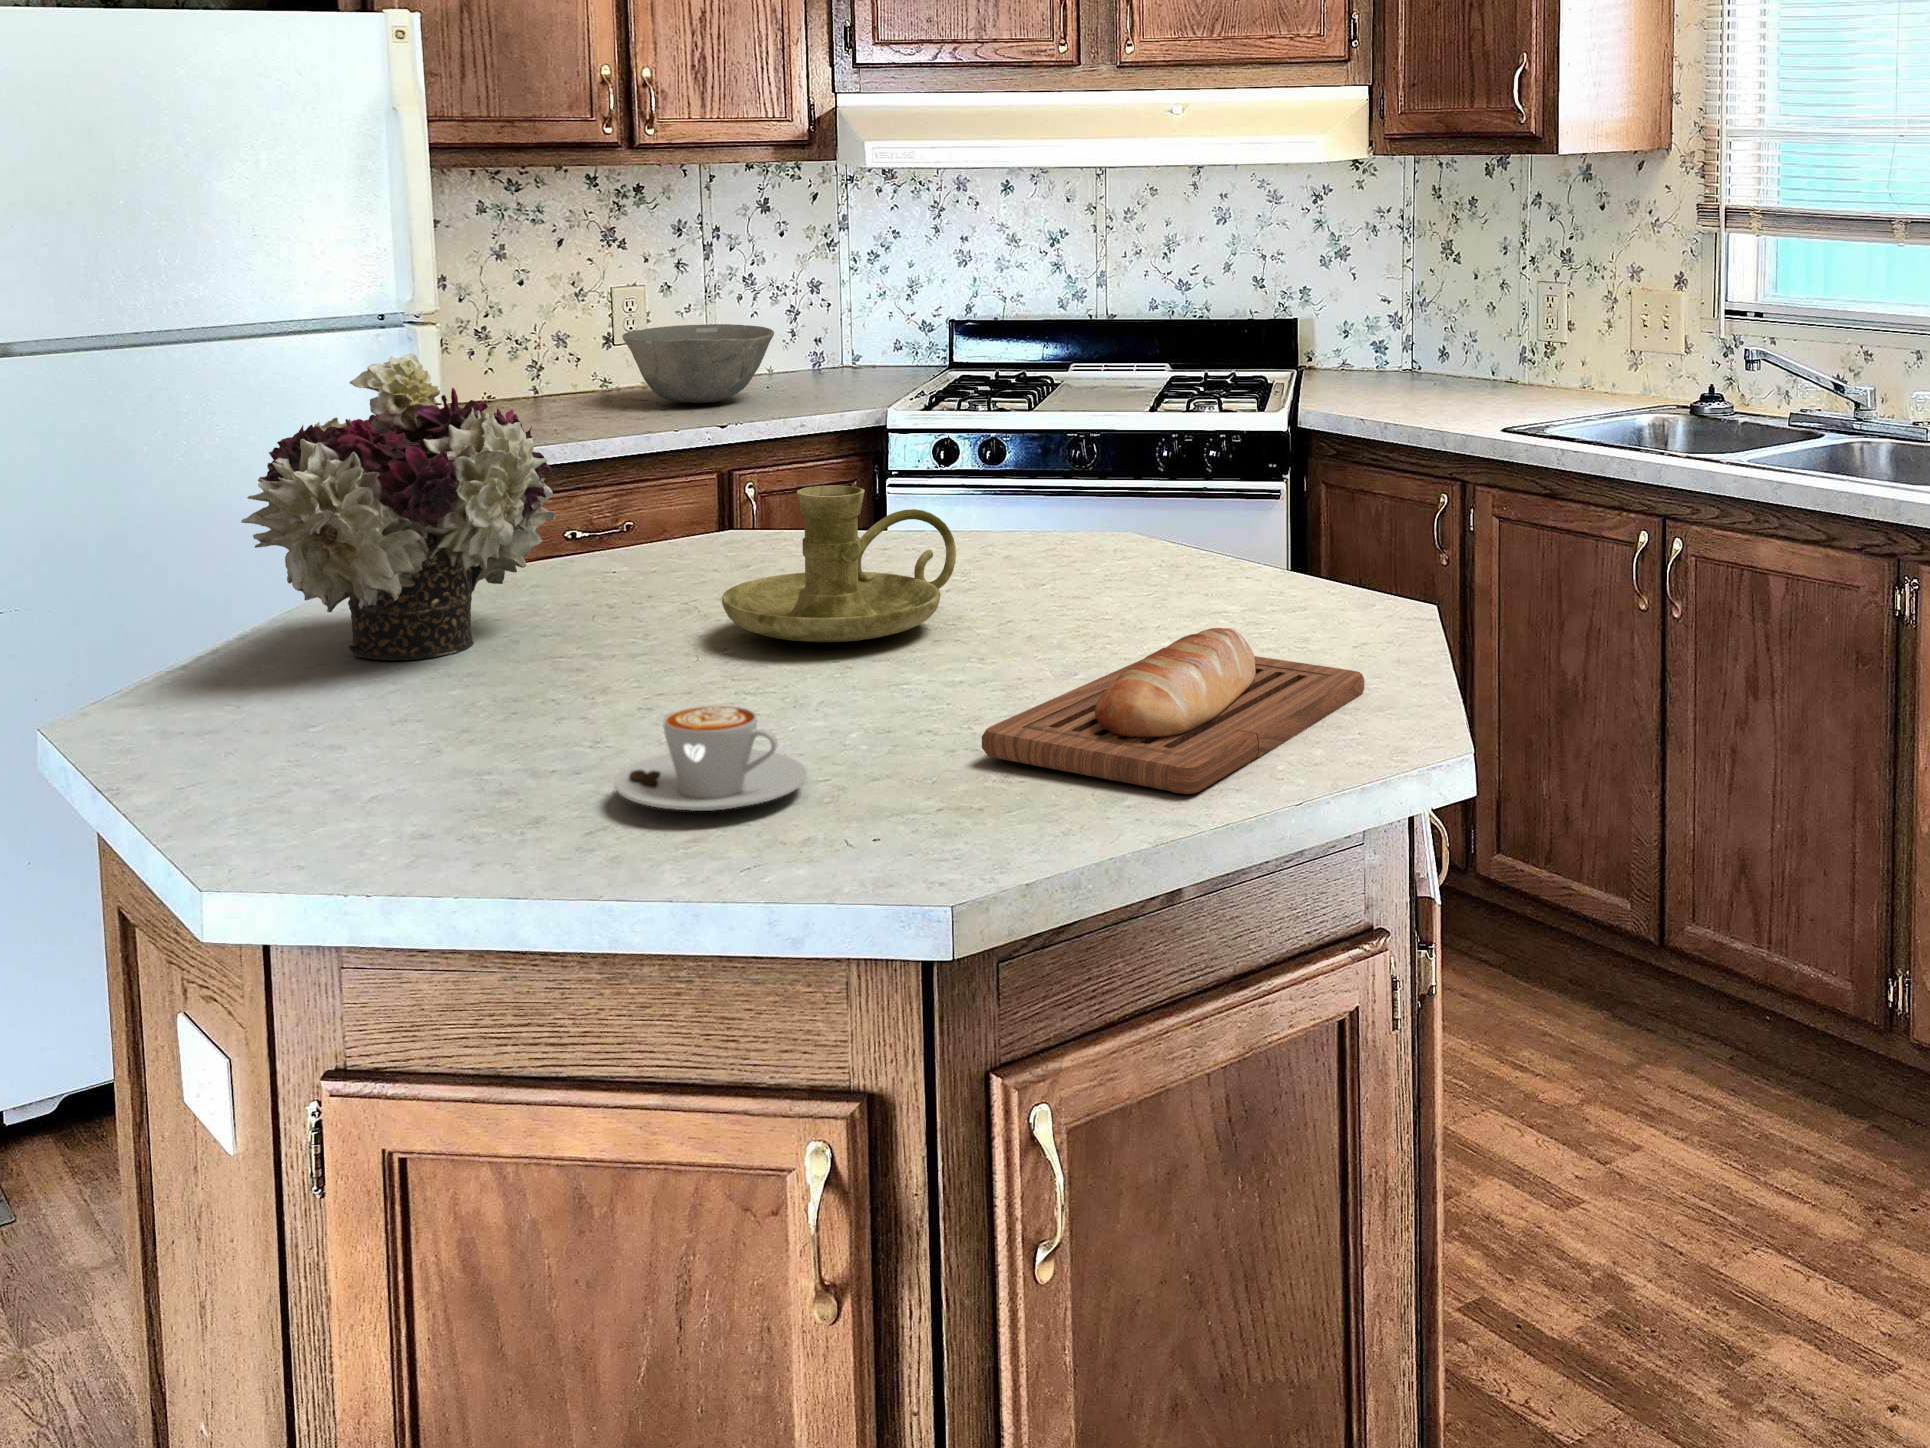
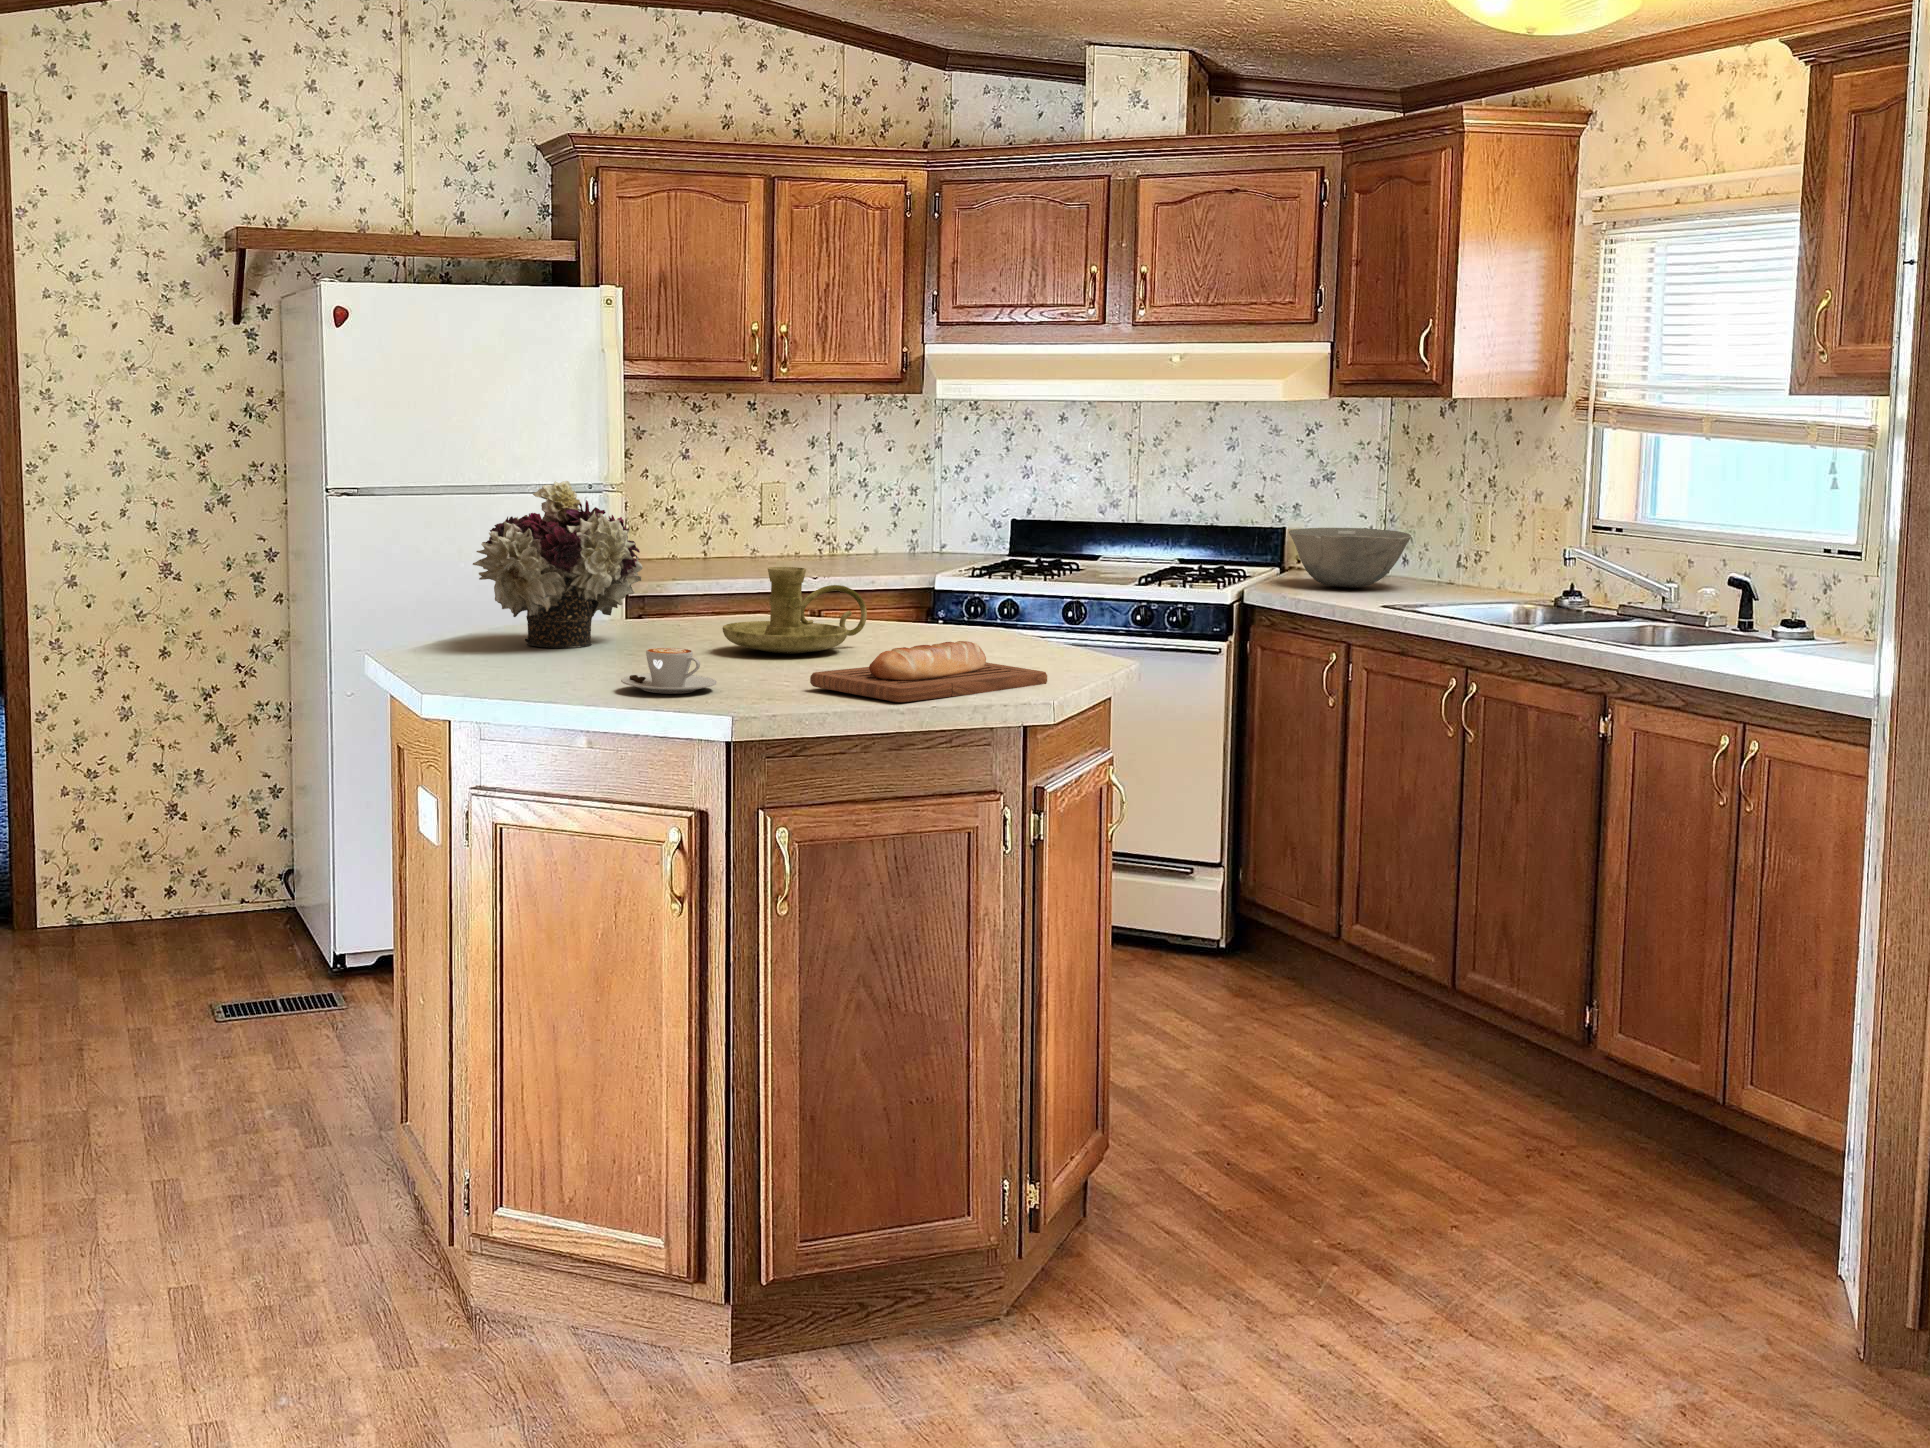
bowl: present [622,324,774,403] -> present [1289,528,1411,588]

